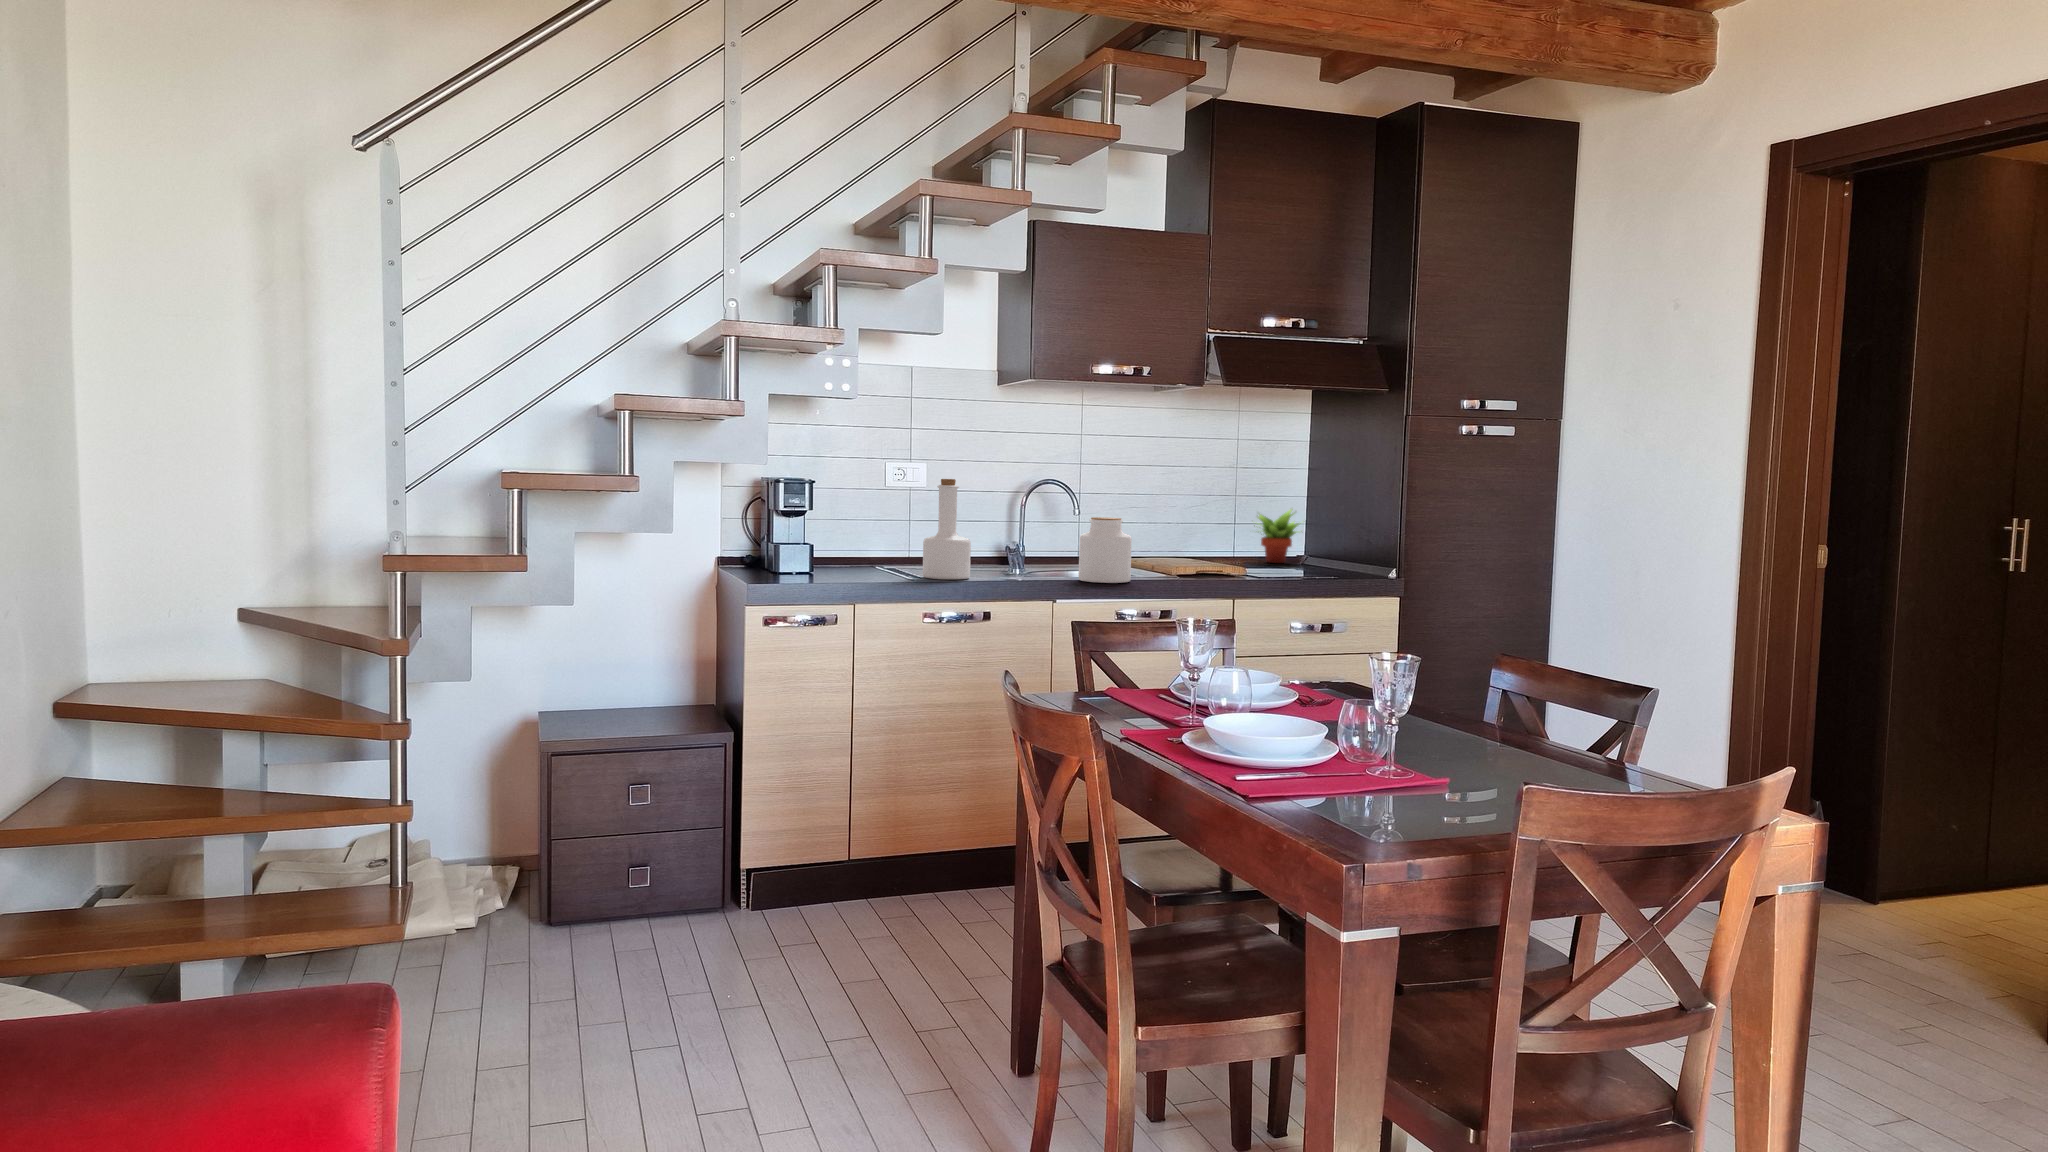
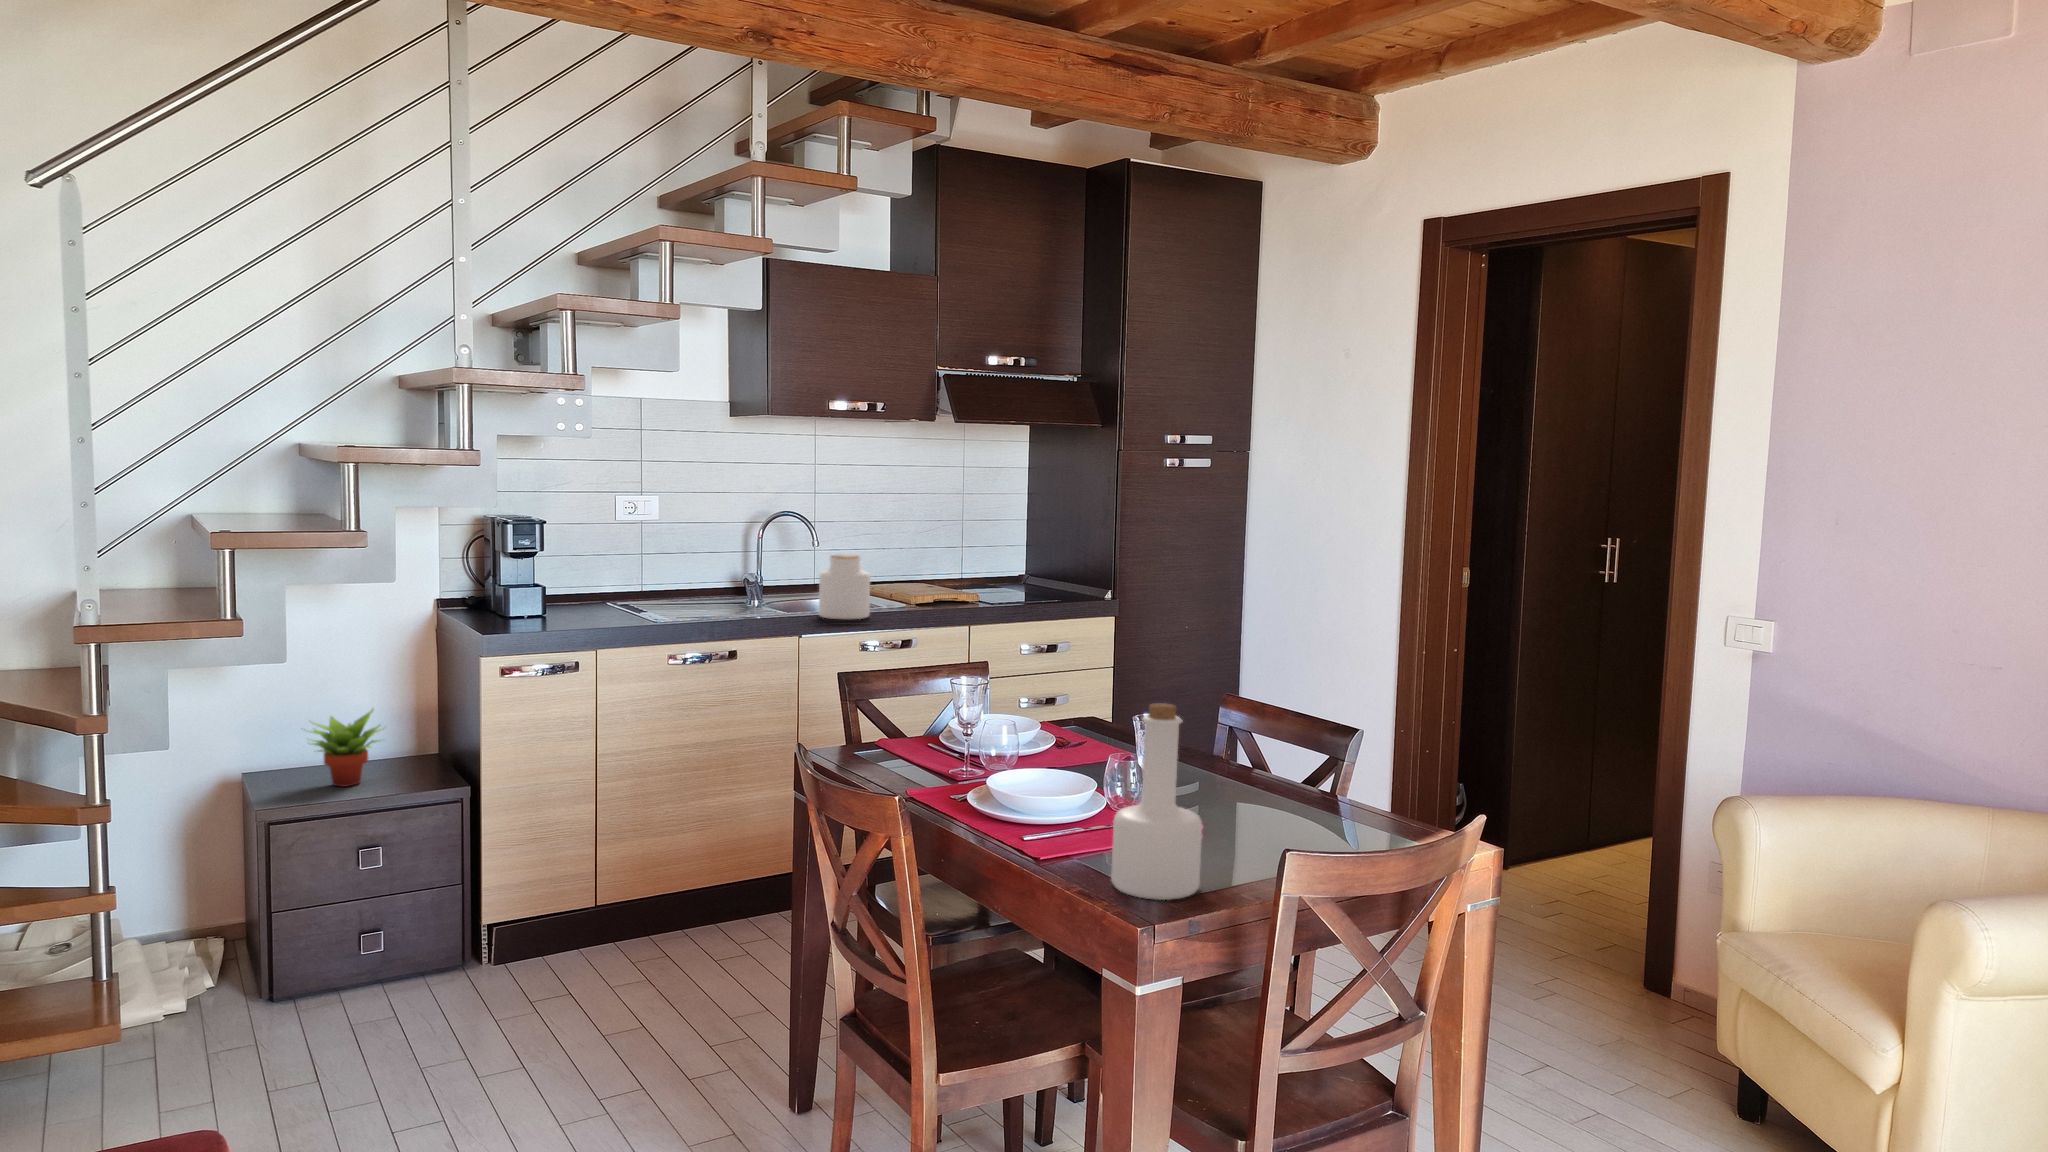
bottle: present [923,479,971,579] -> present [1111,703,1202,900]
succulent plant: present [1258,509,1302,563] -> present [310,710,384,787]

